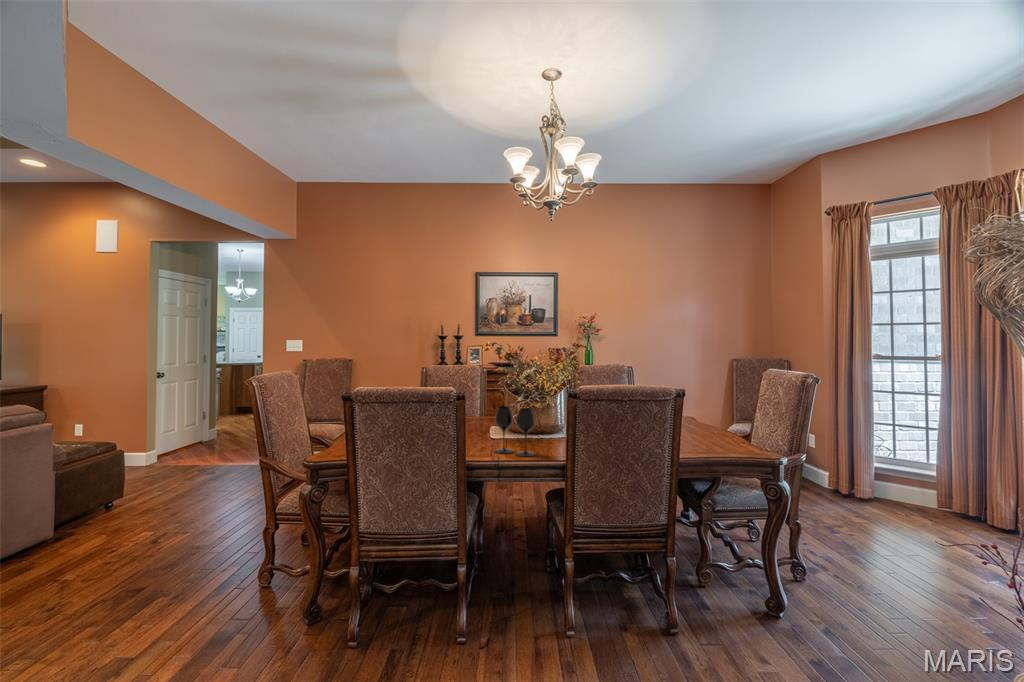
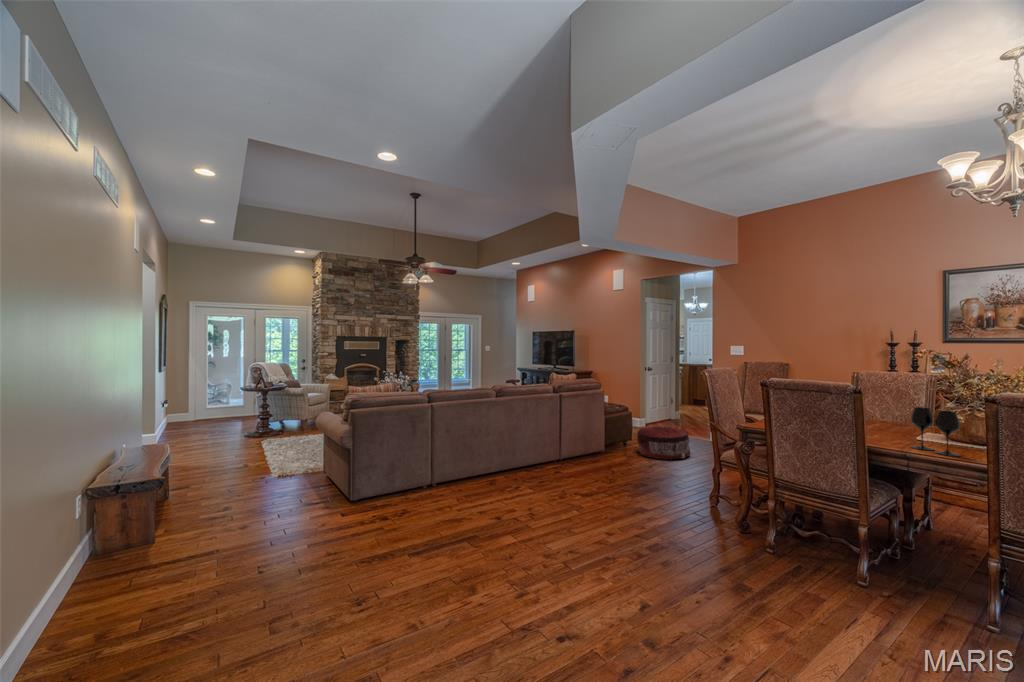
pouf: none [134,459,232,519] -> present [637,426,691,459]

